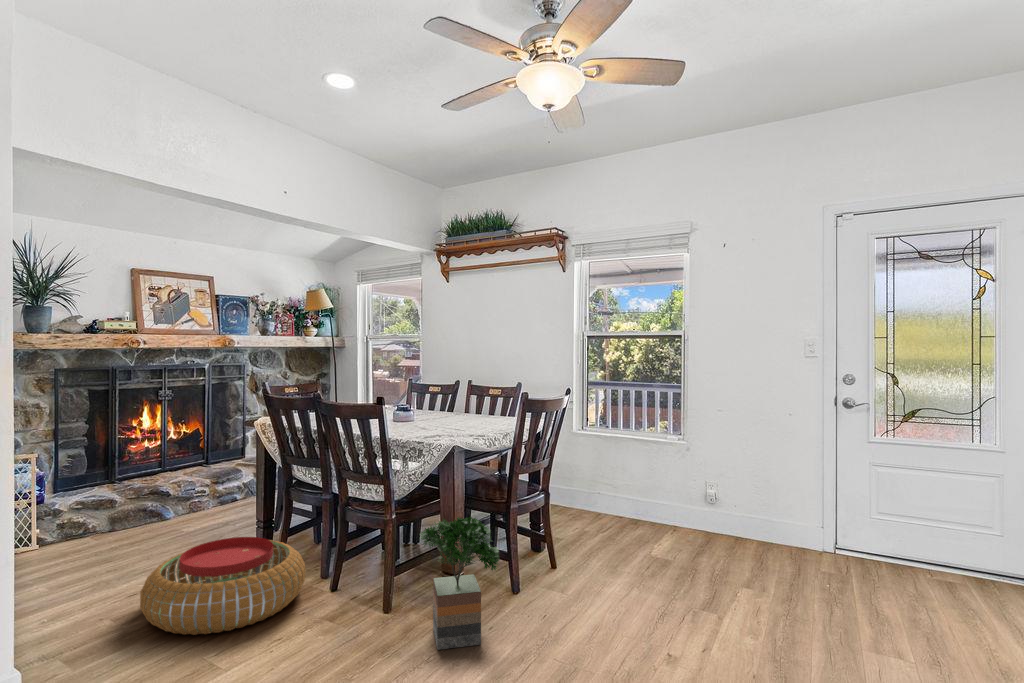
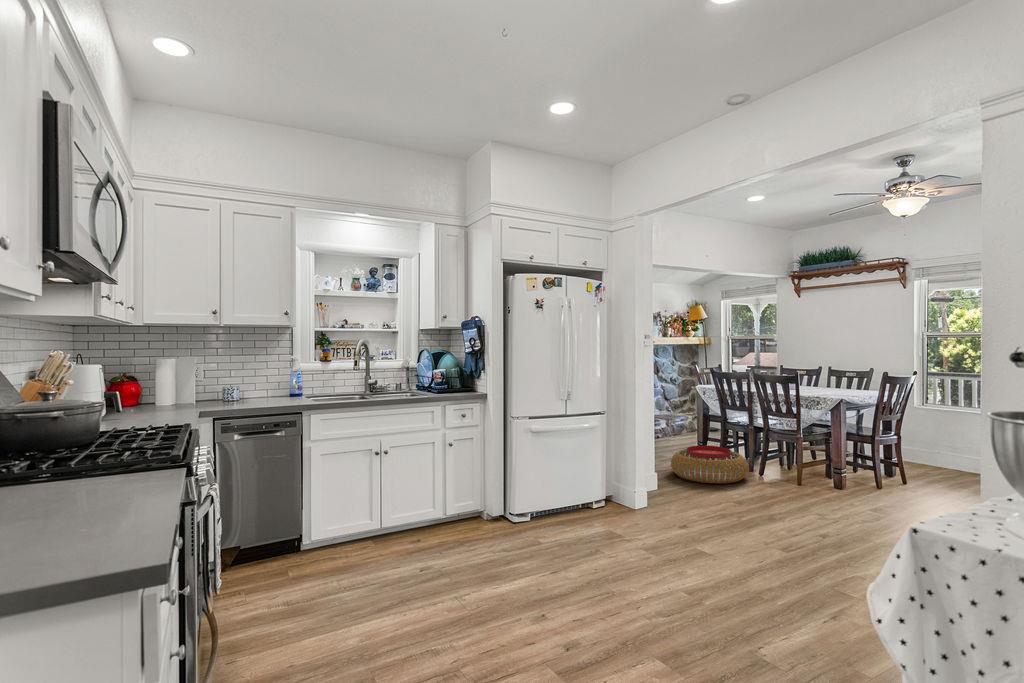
potted tree: present [421,517,500,650] -> none [824,437,877,503]

